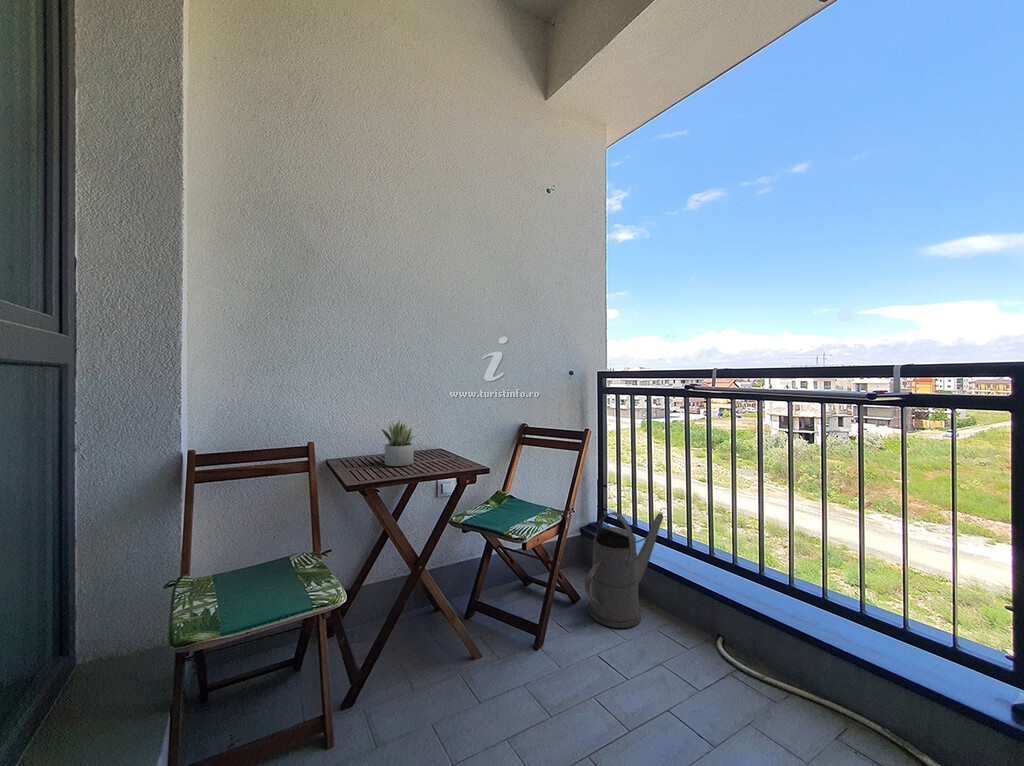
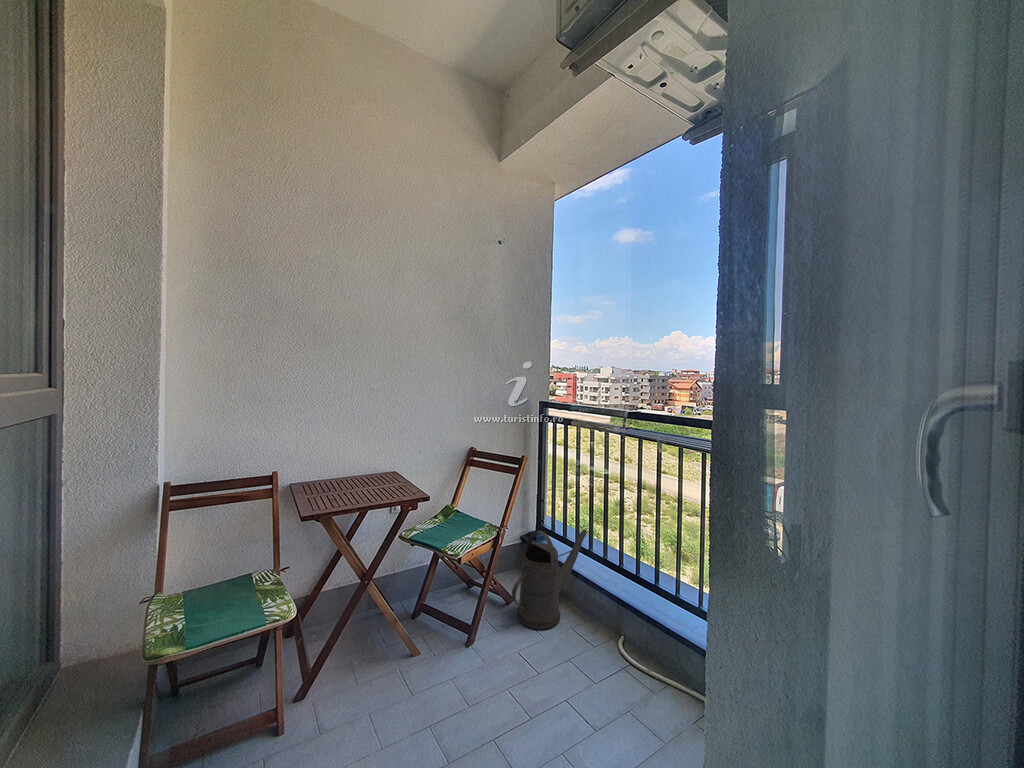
succulent plant: present [382,420,414,466] -> none [338,451,369,493]

